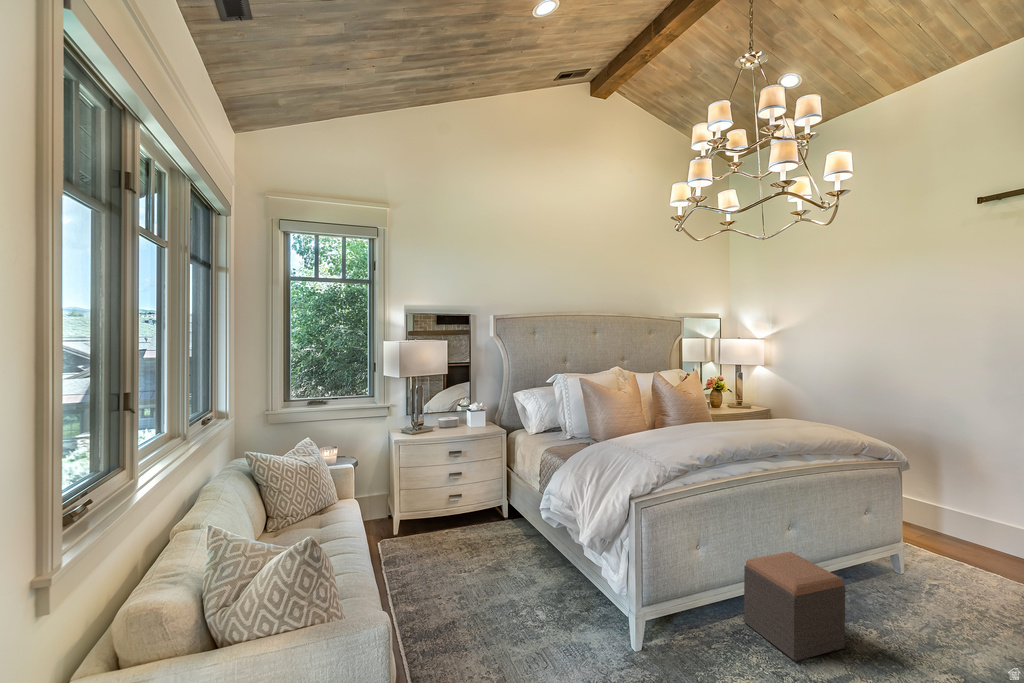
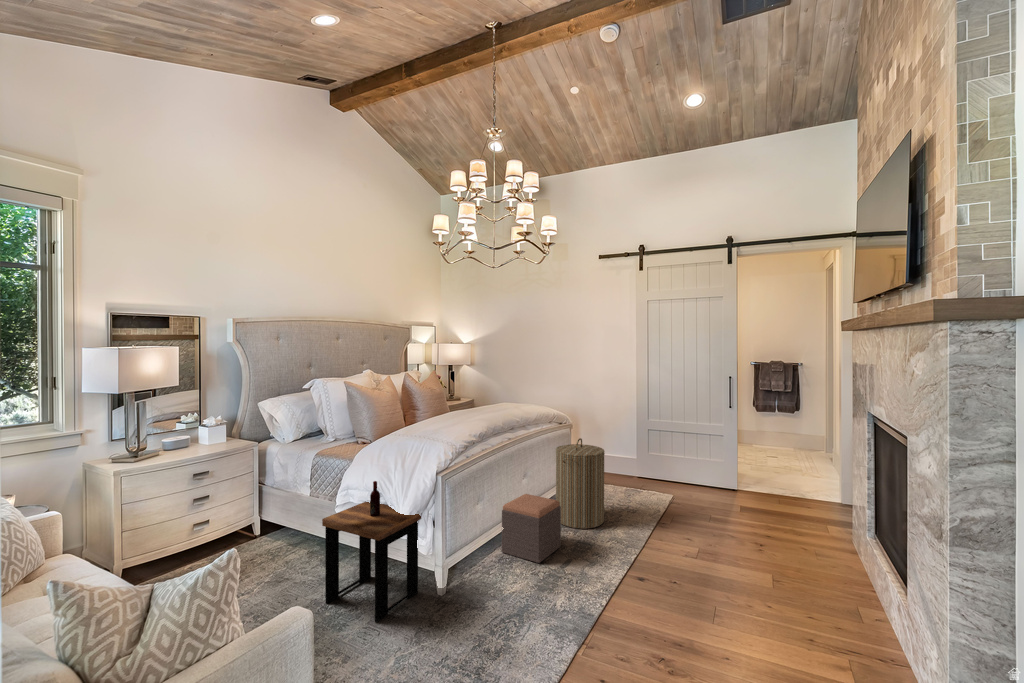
laundry hamper: none [856,489,956,638] -> present [556,438,605,529]
side table: none [517,493,615,652] -> present [322,481,421,622]

